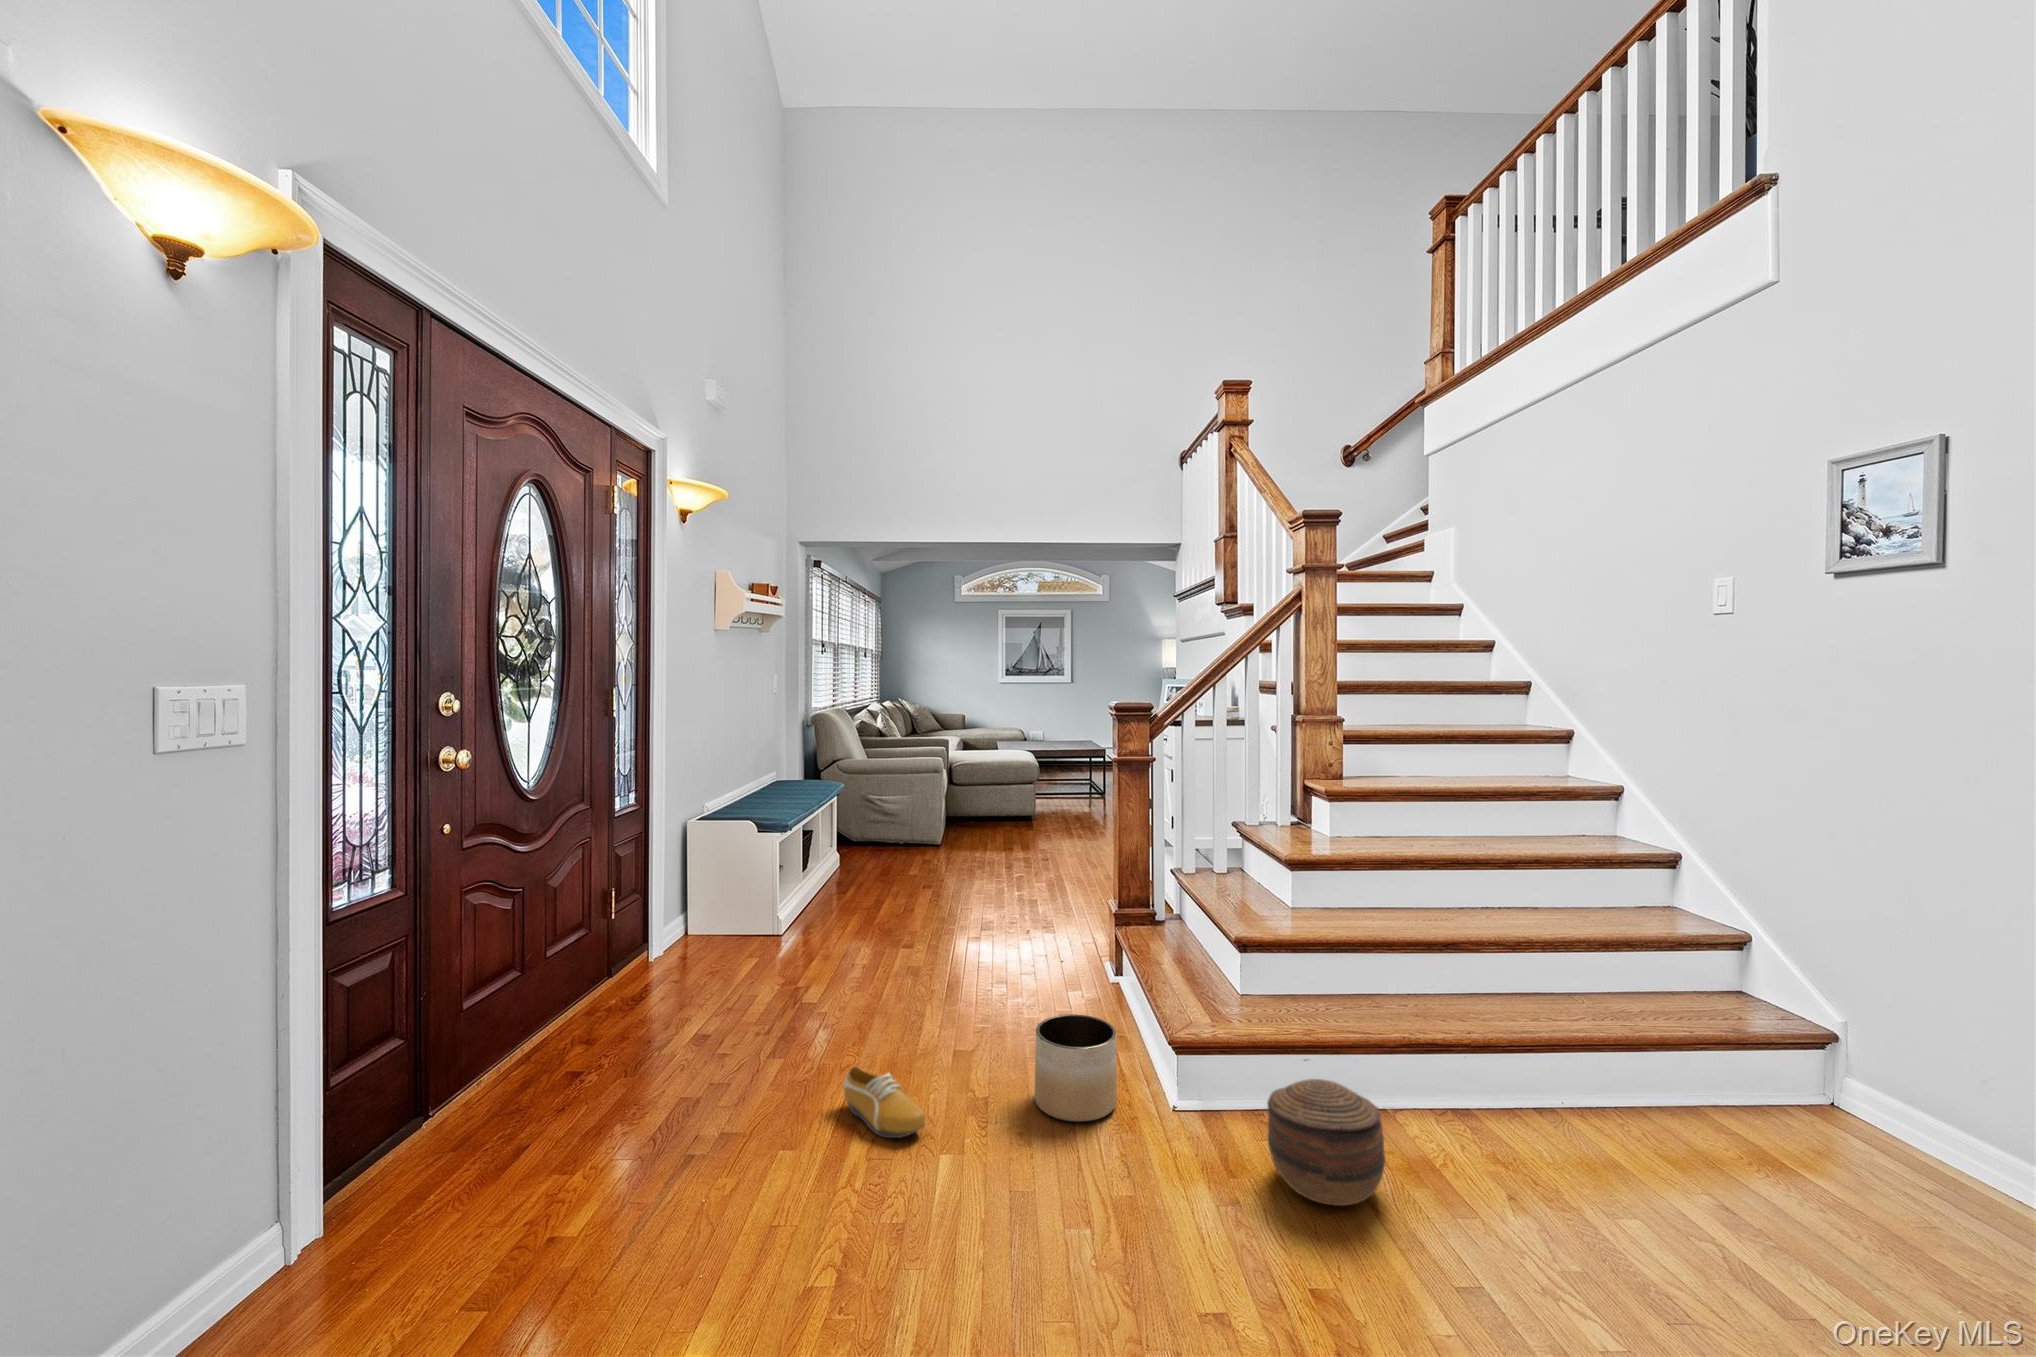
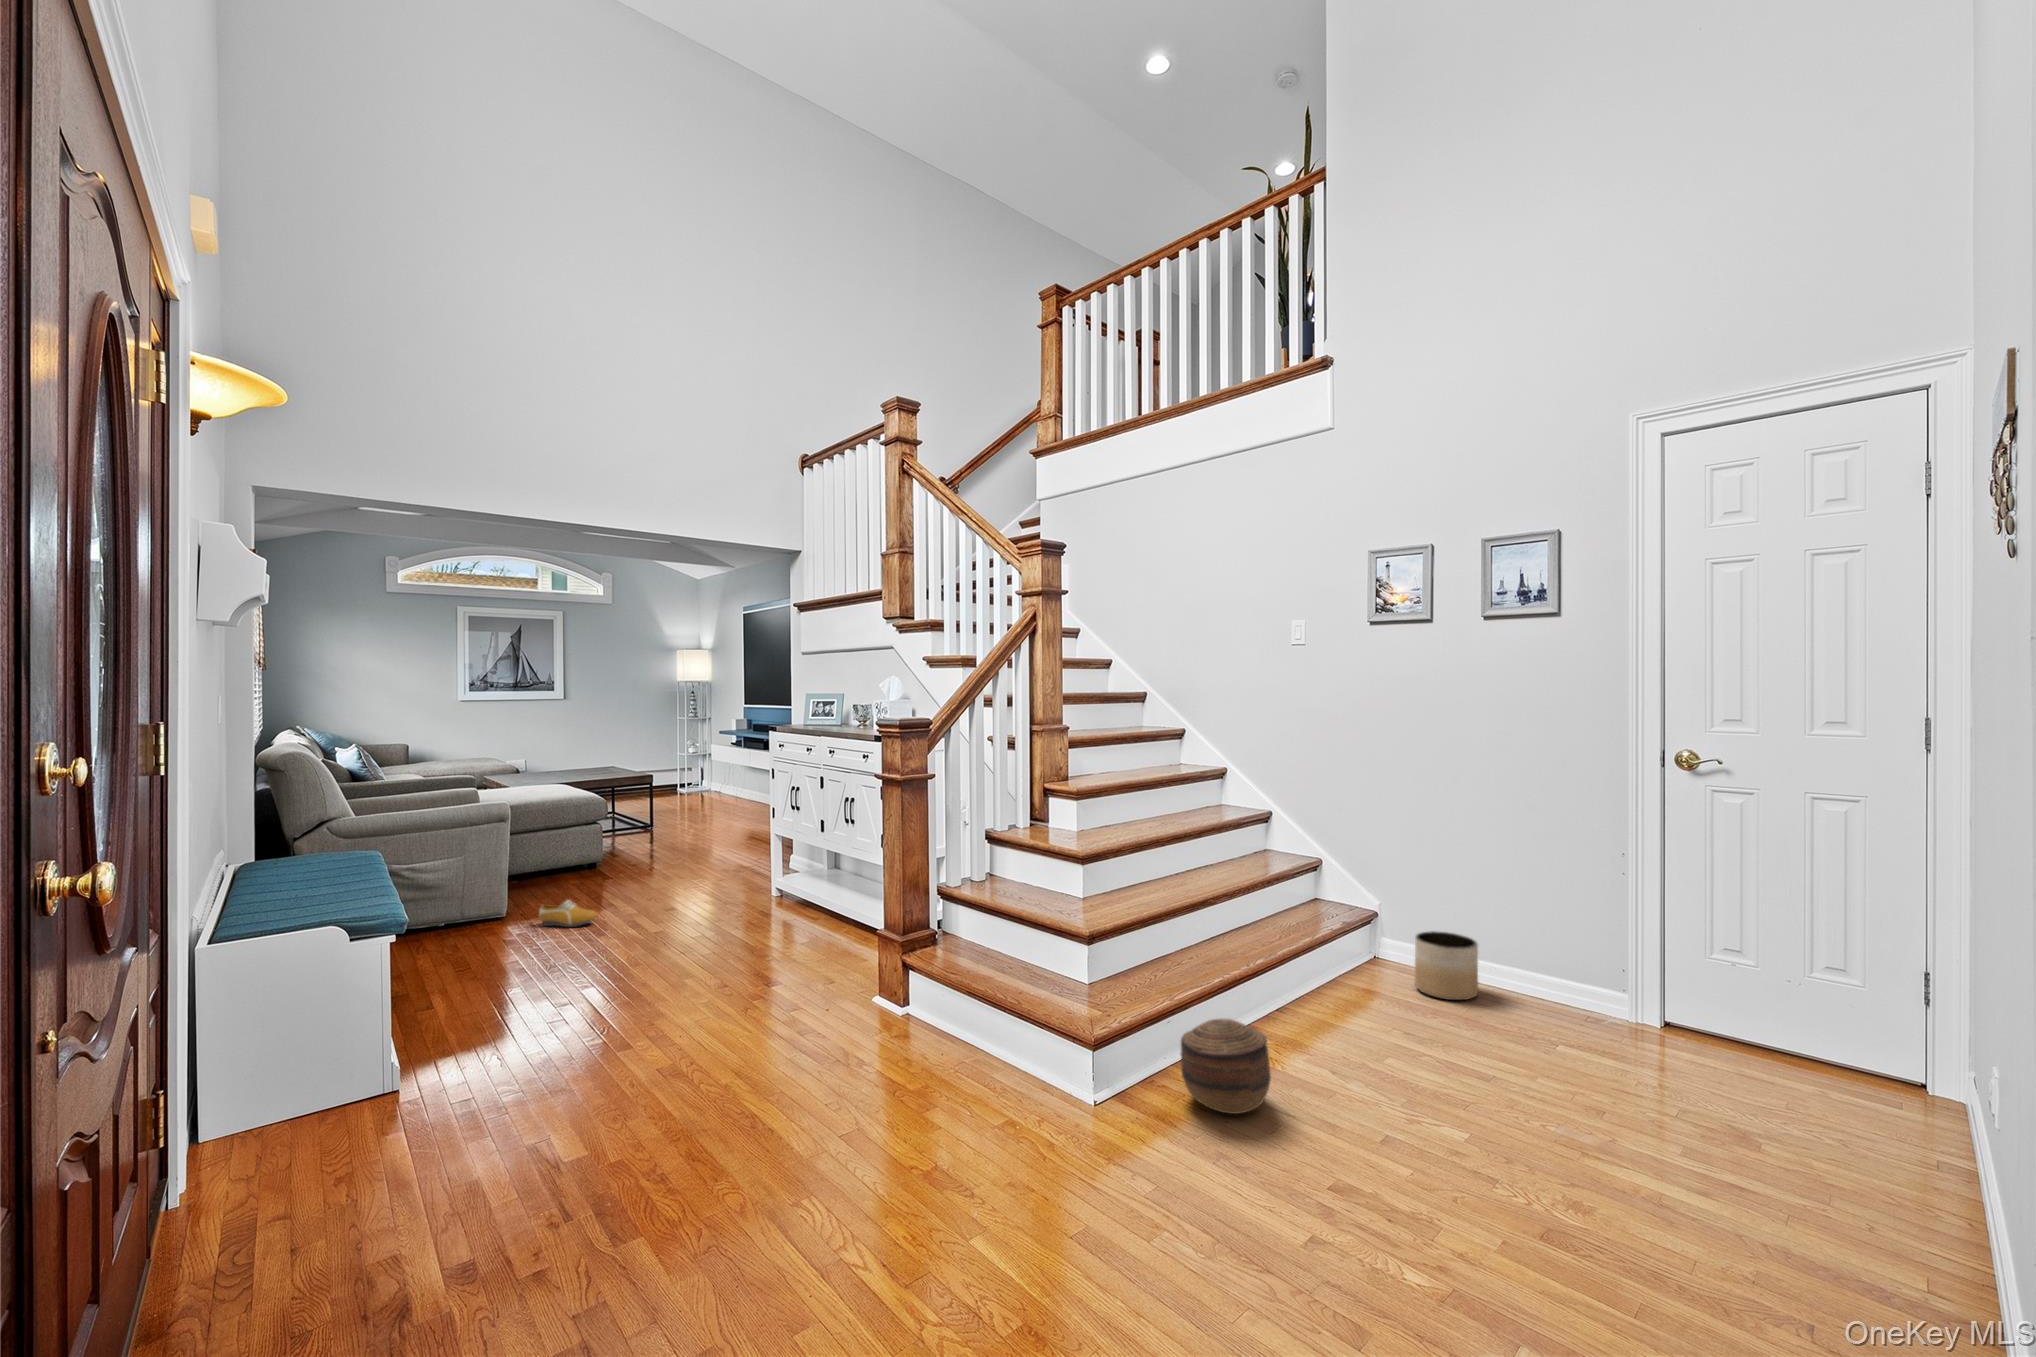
planter: present [1035,1014,1117,1122] -> present [1414,931,1478,1000]
shoe: present [844,1067,926,1138] -> present [539,900,596,927]

